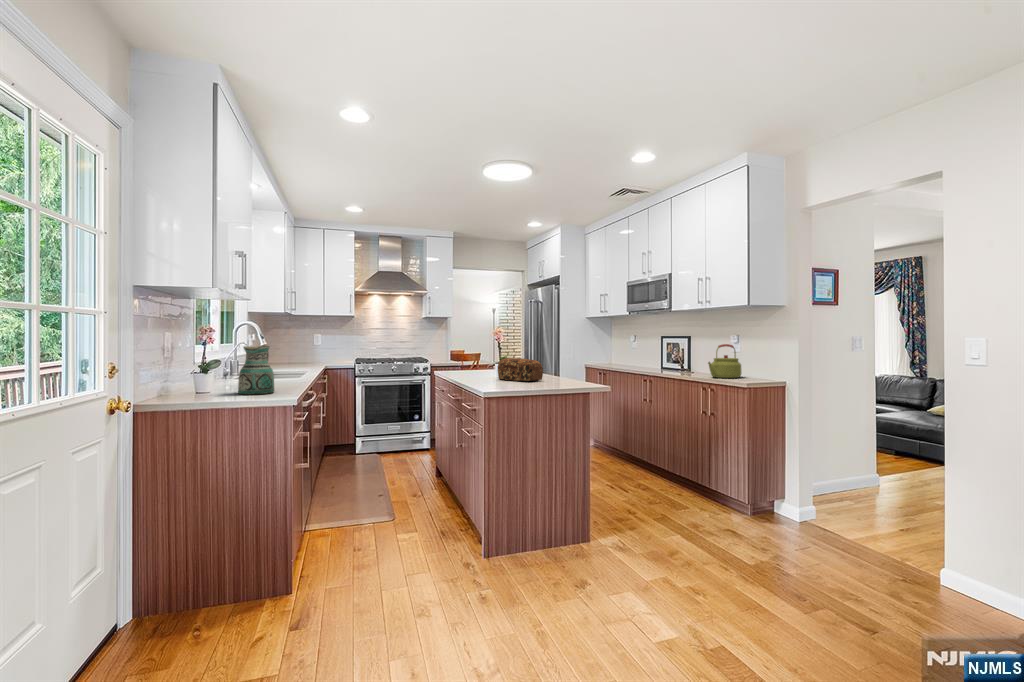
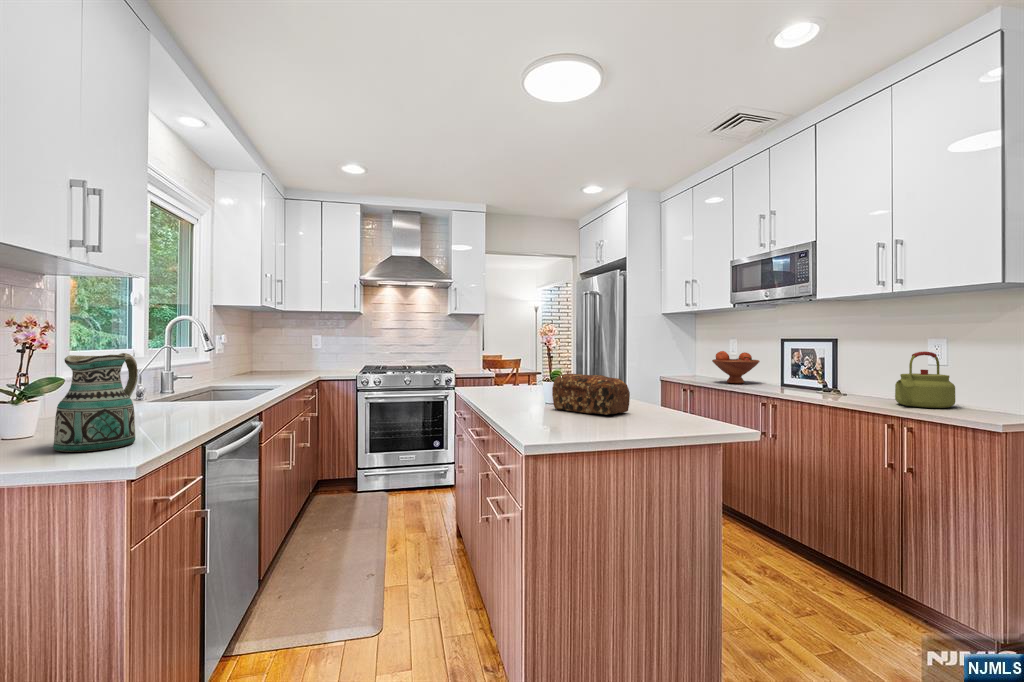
fruit bowl: none [617,345,648,368] -> present [712,351,760,384]

